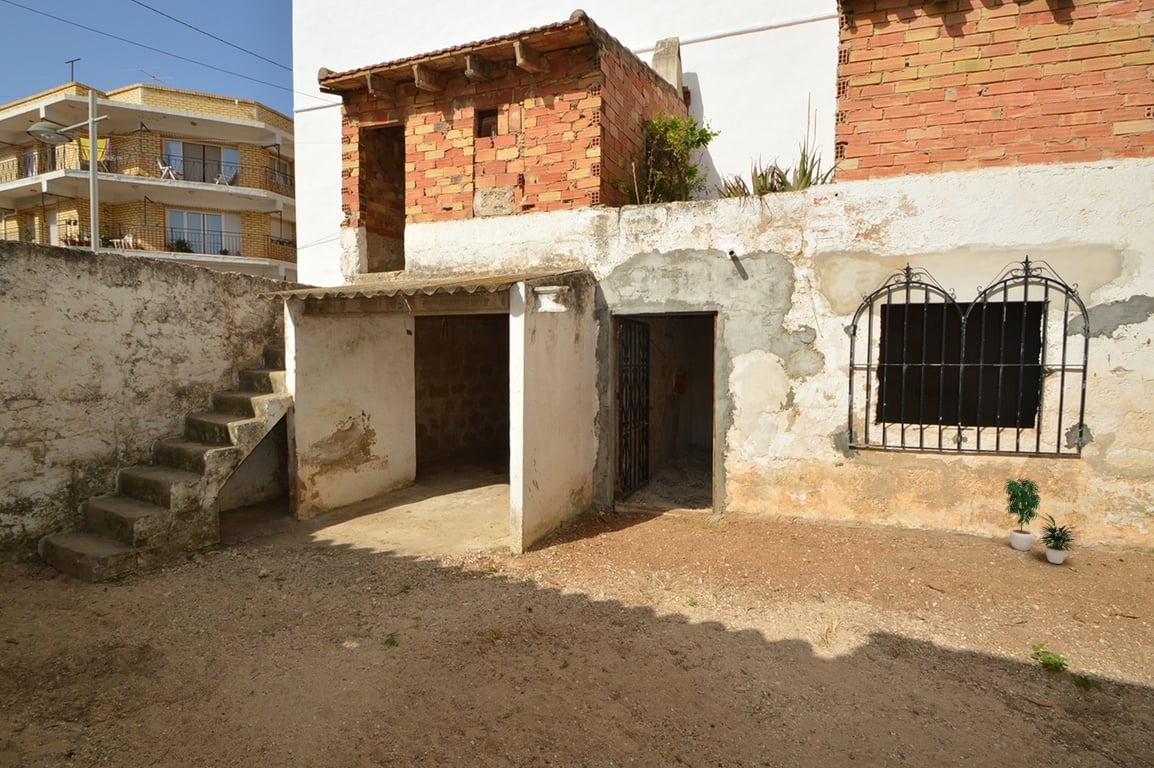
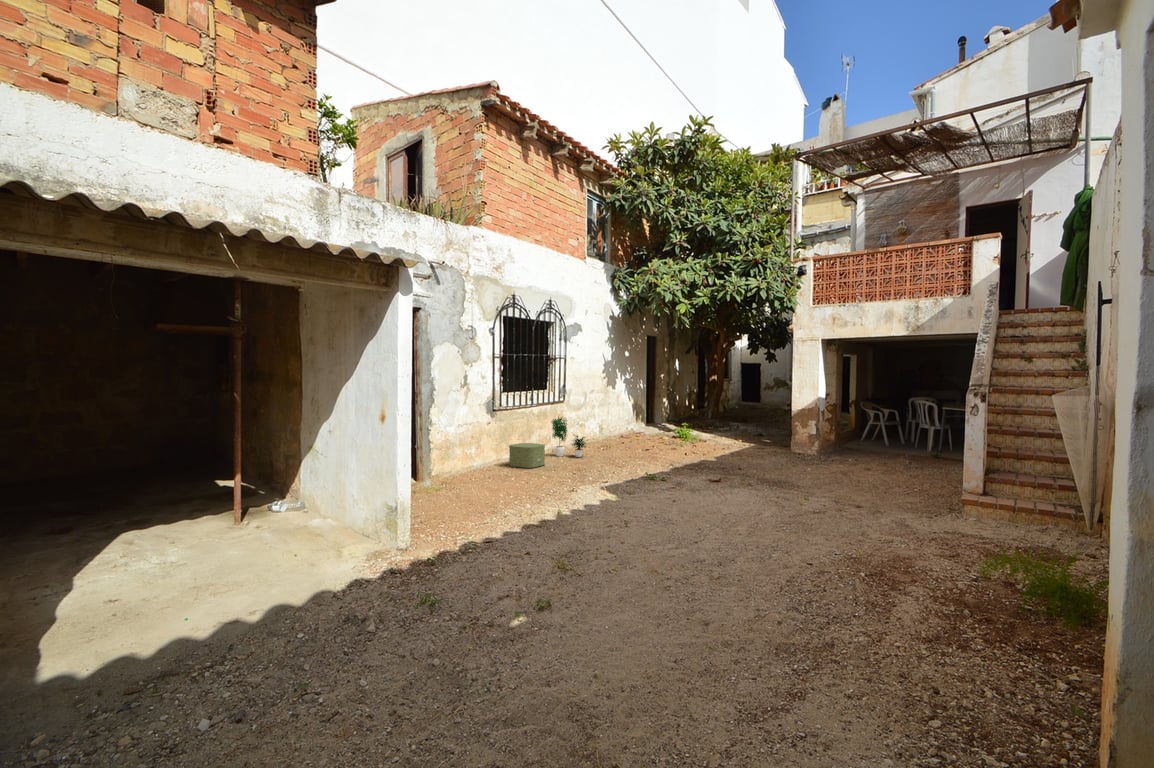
storage box: none [874,502,934,550] -> present [509,443,545,468]

